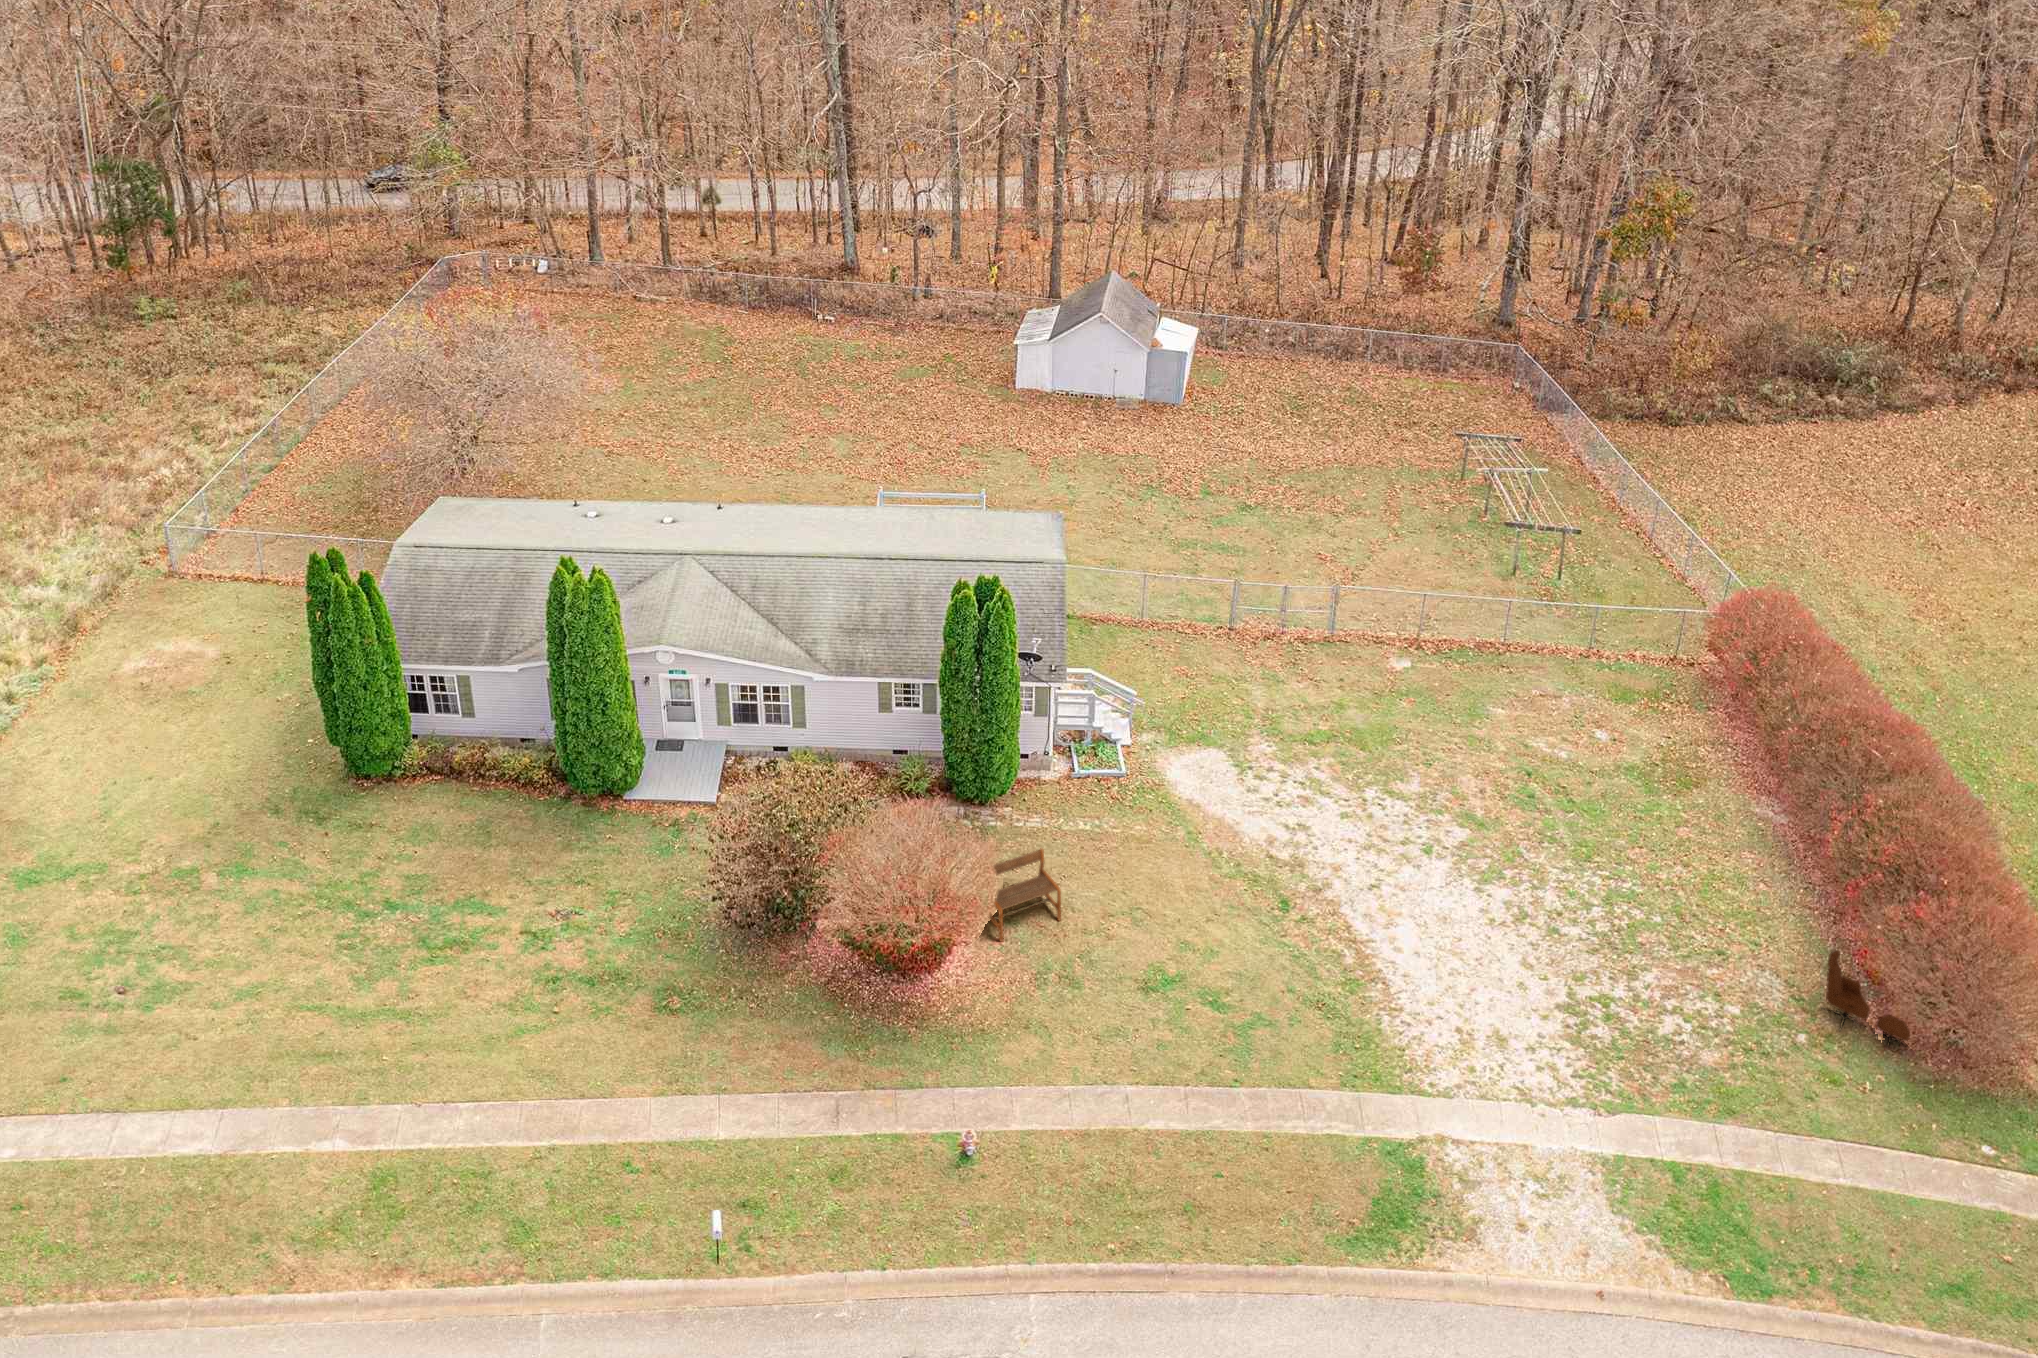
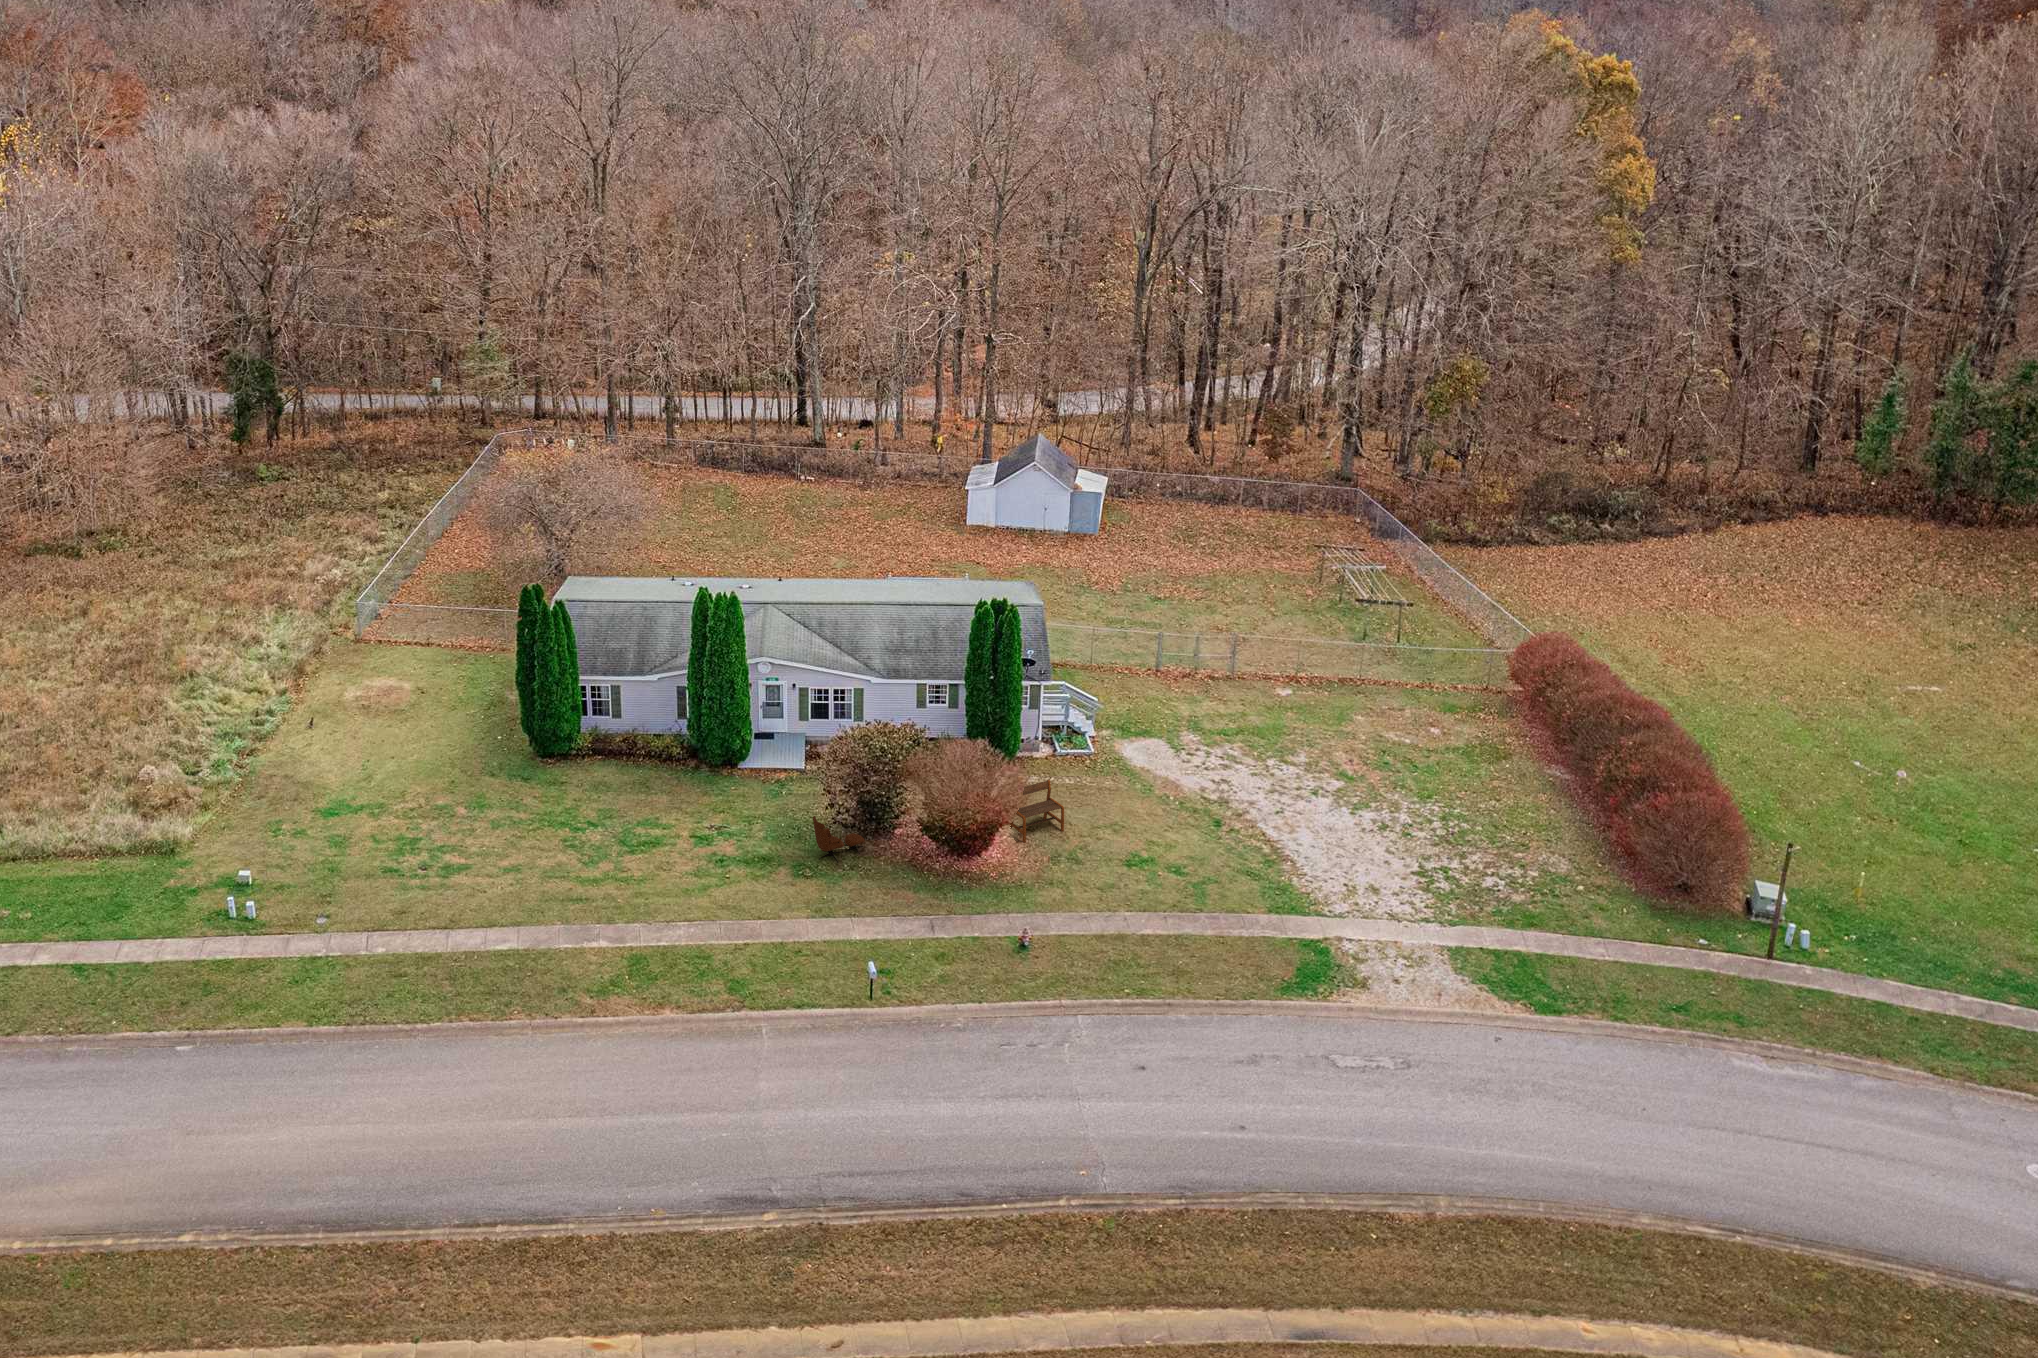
lounge chair: present [1826,950,1910,1044] -> present [813,816,865,863]

